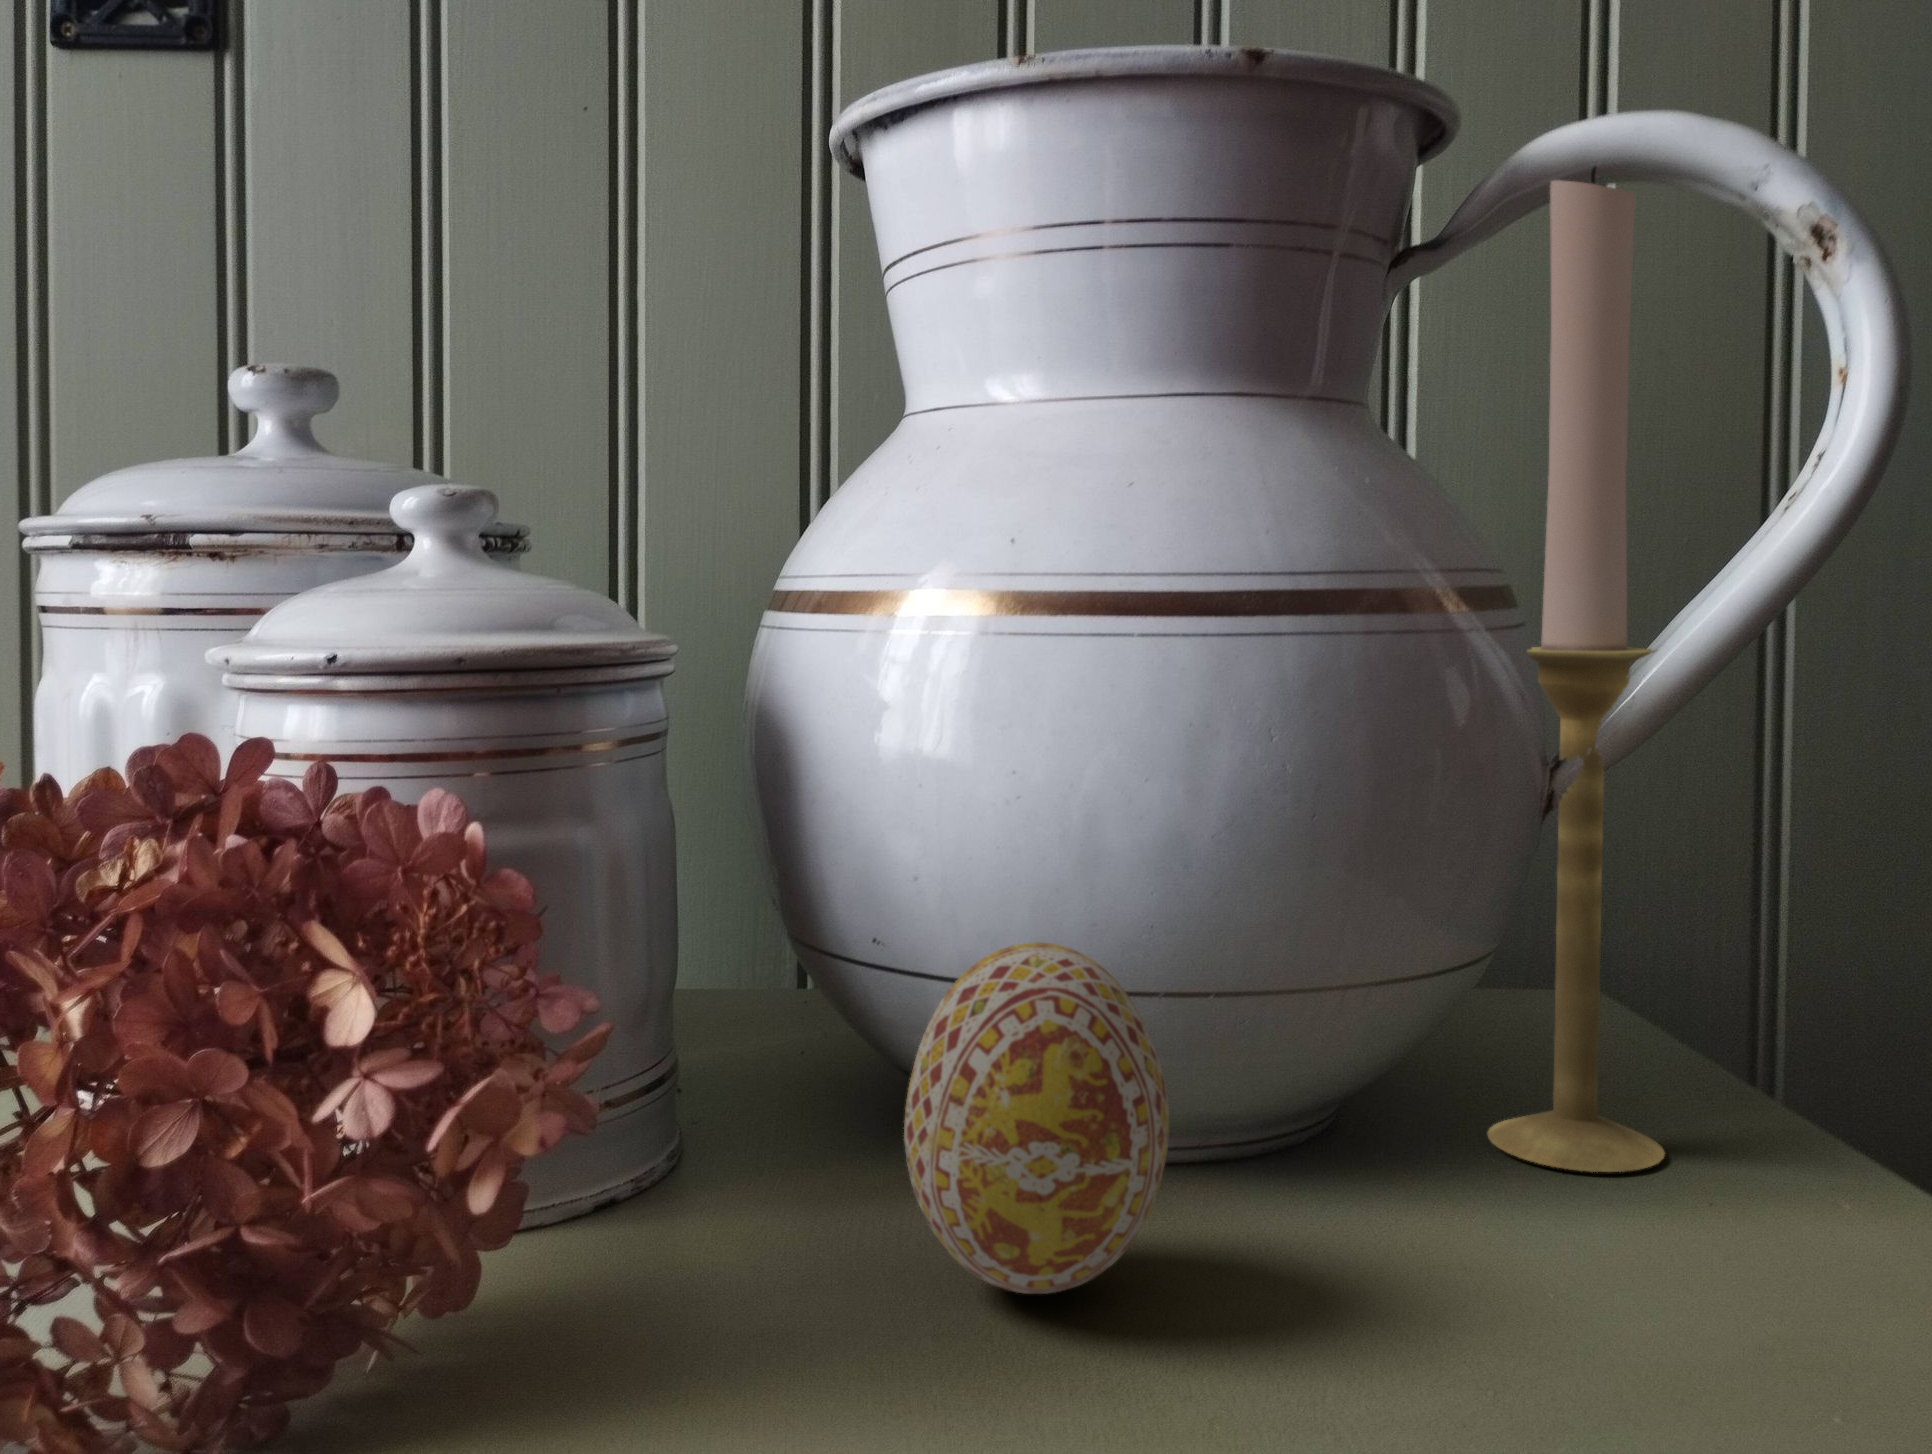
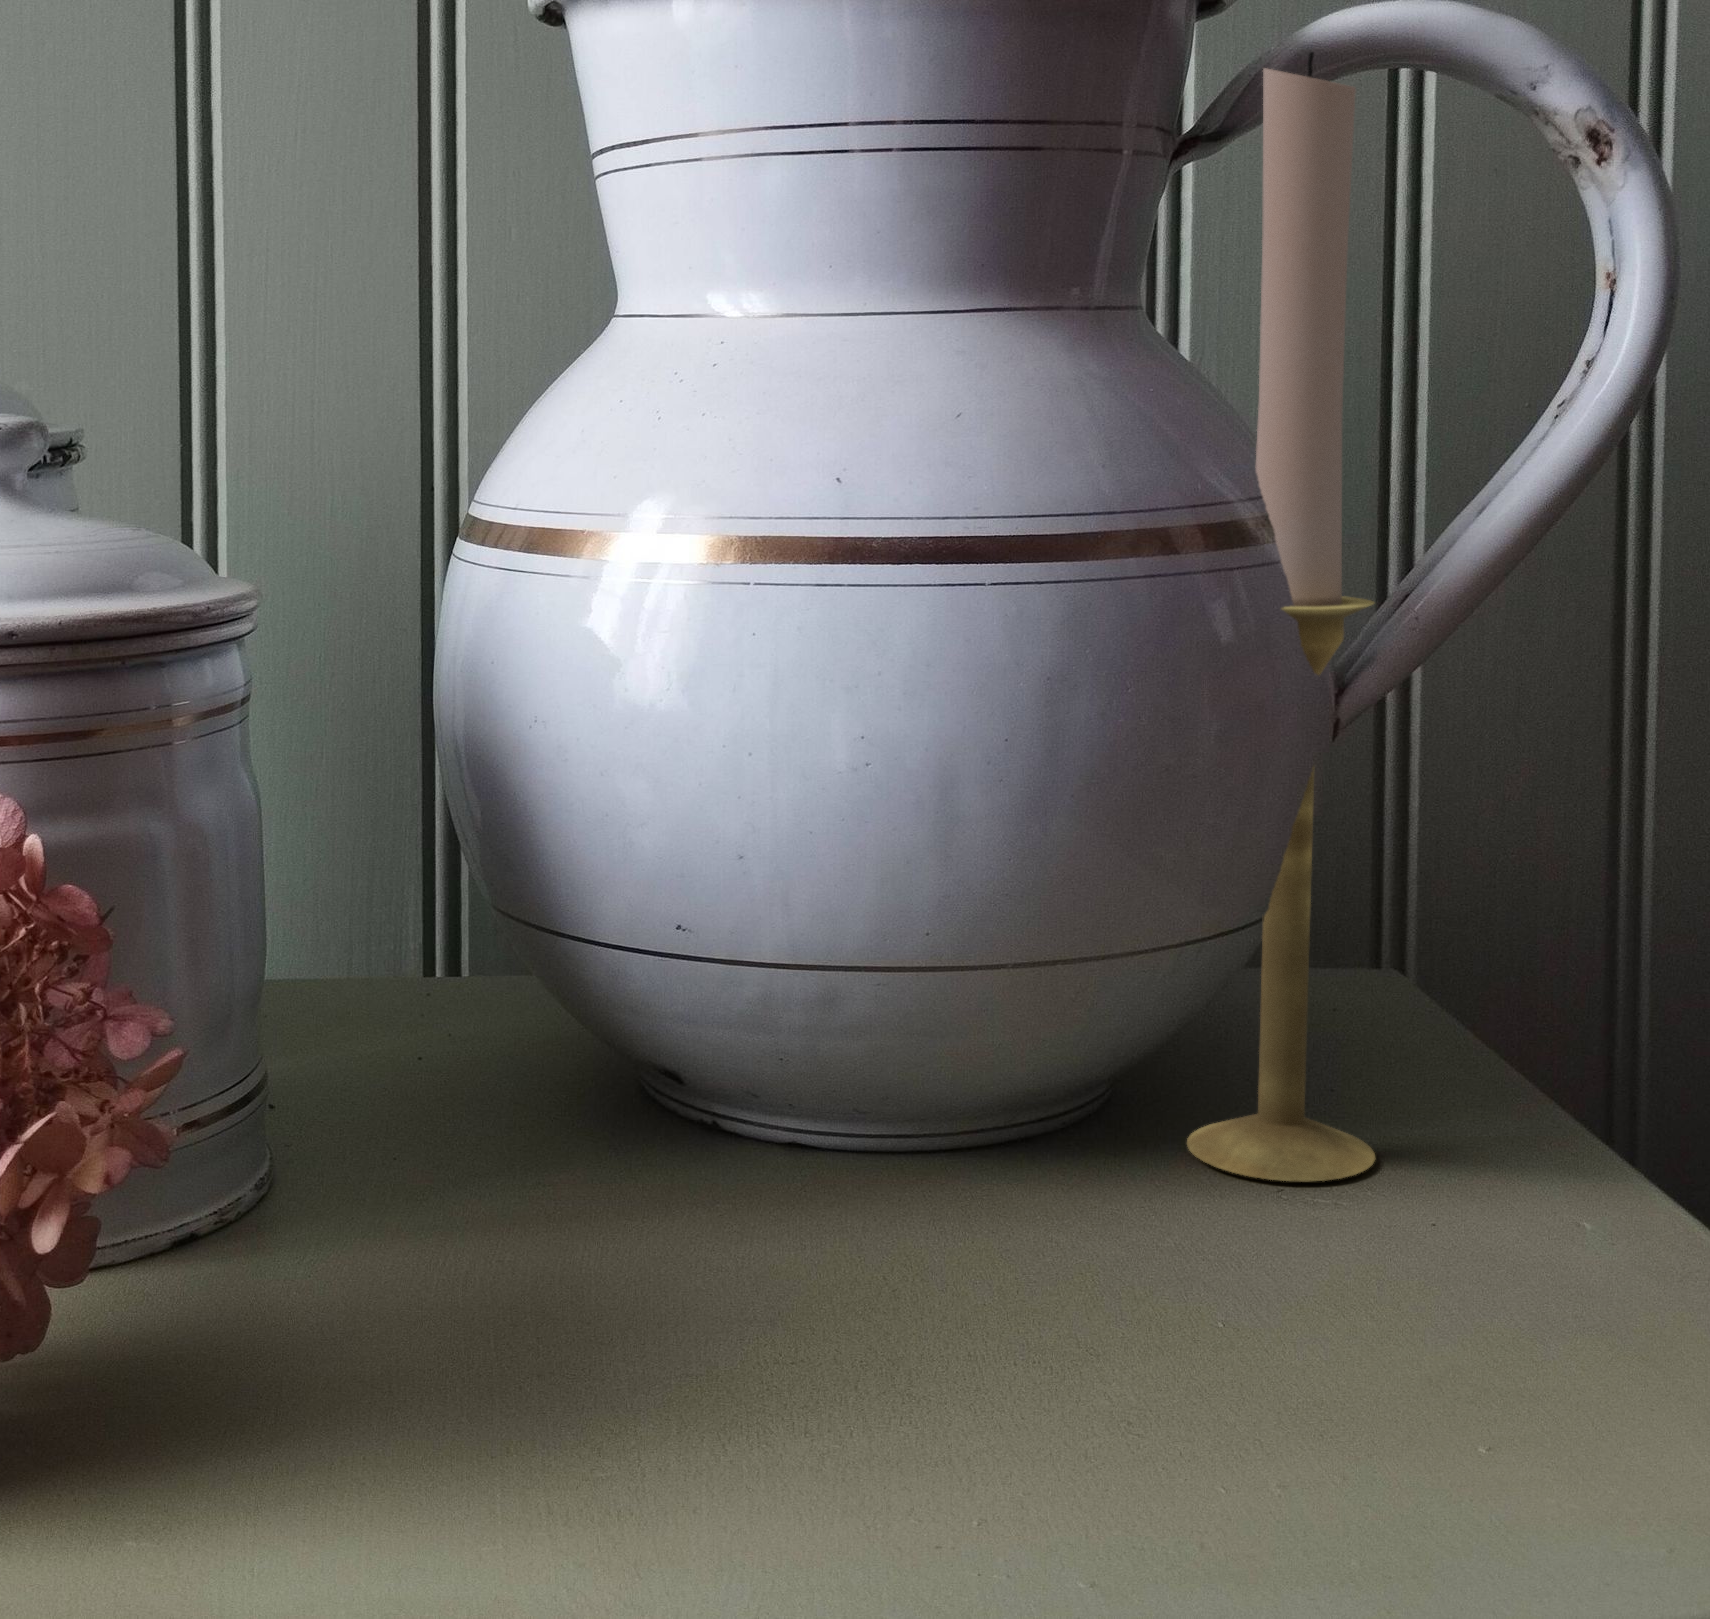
decorative egg: present [904,942,1169,1294] -> none [513,947,799,1323]

